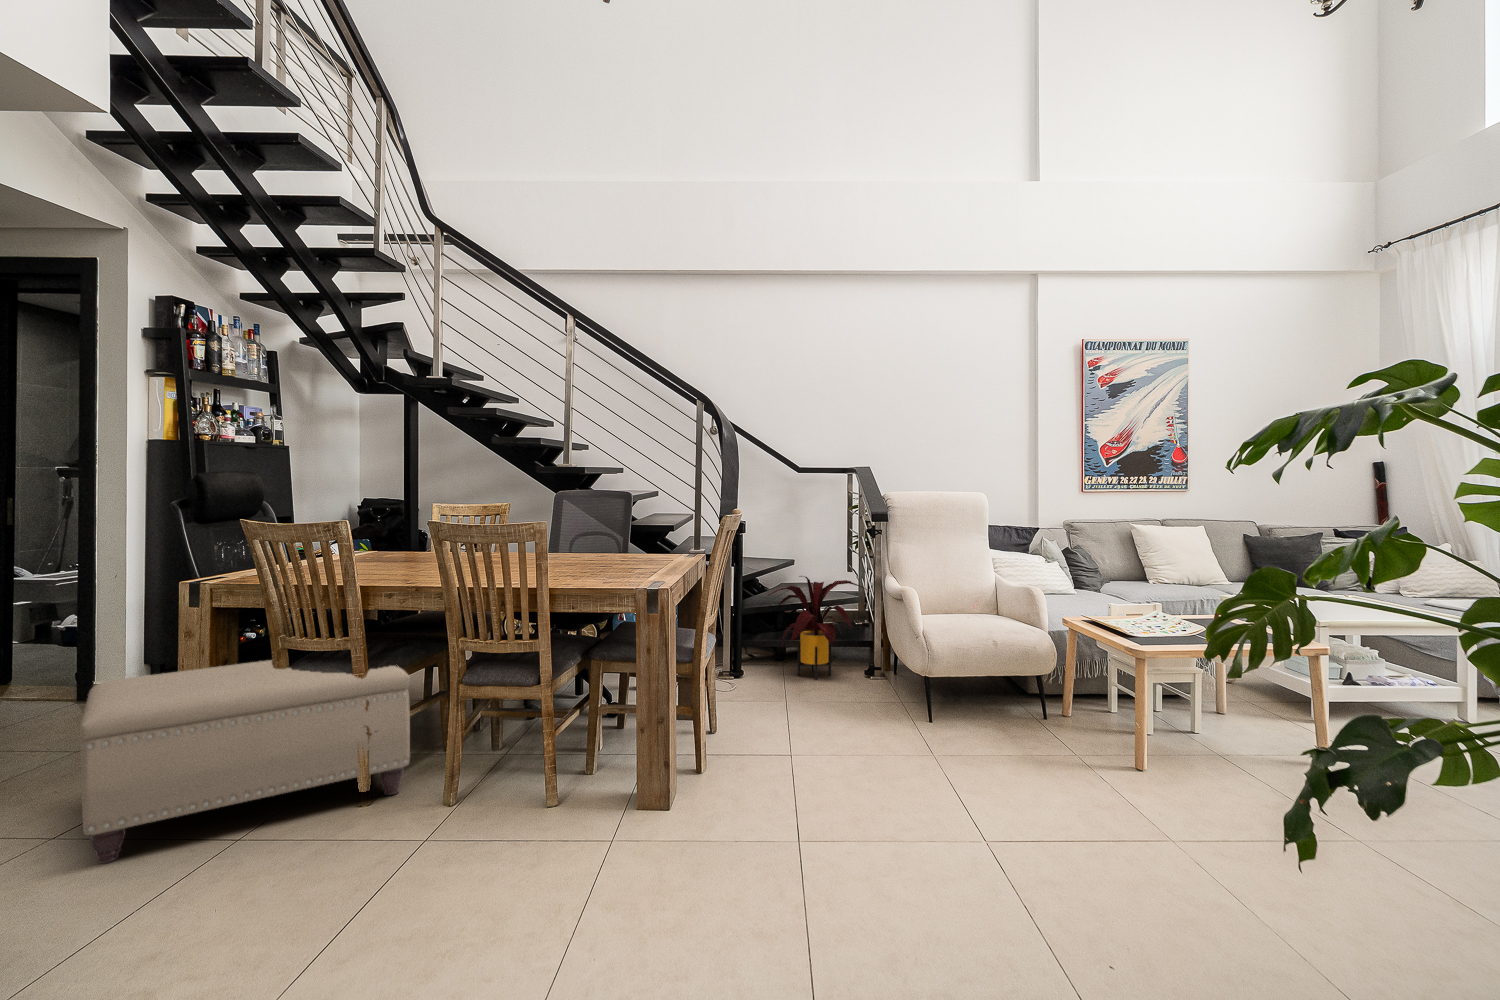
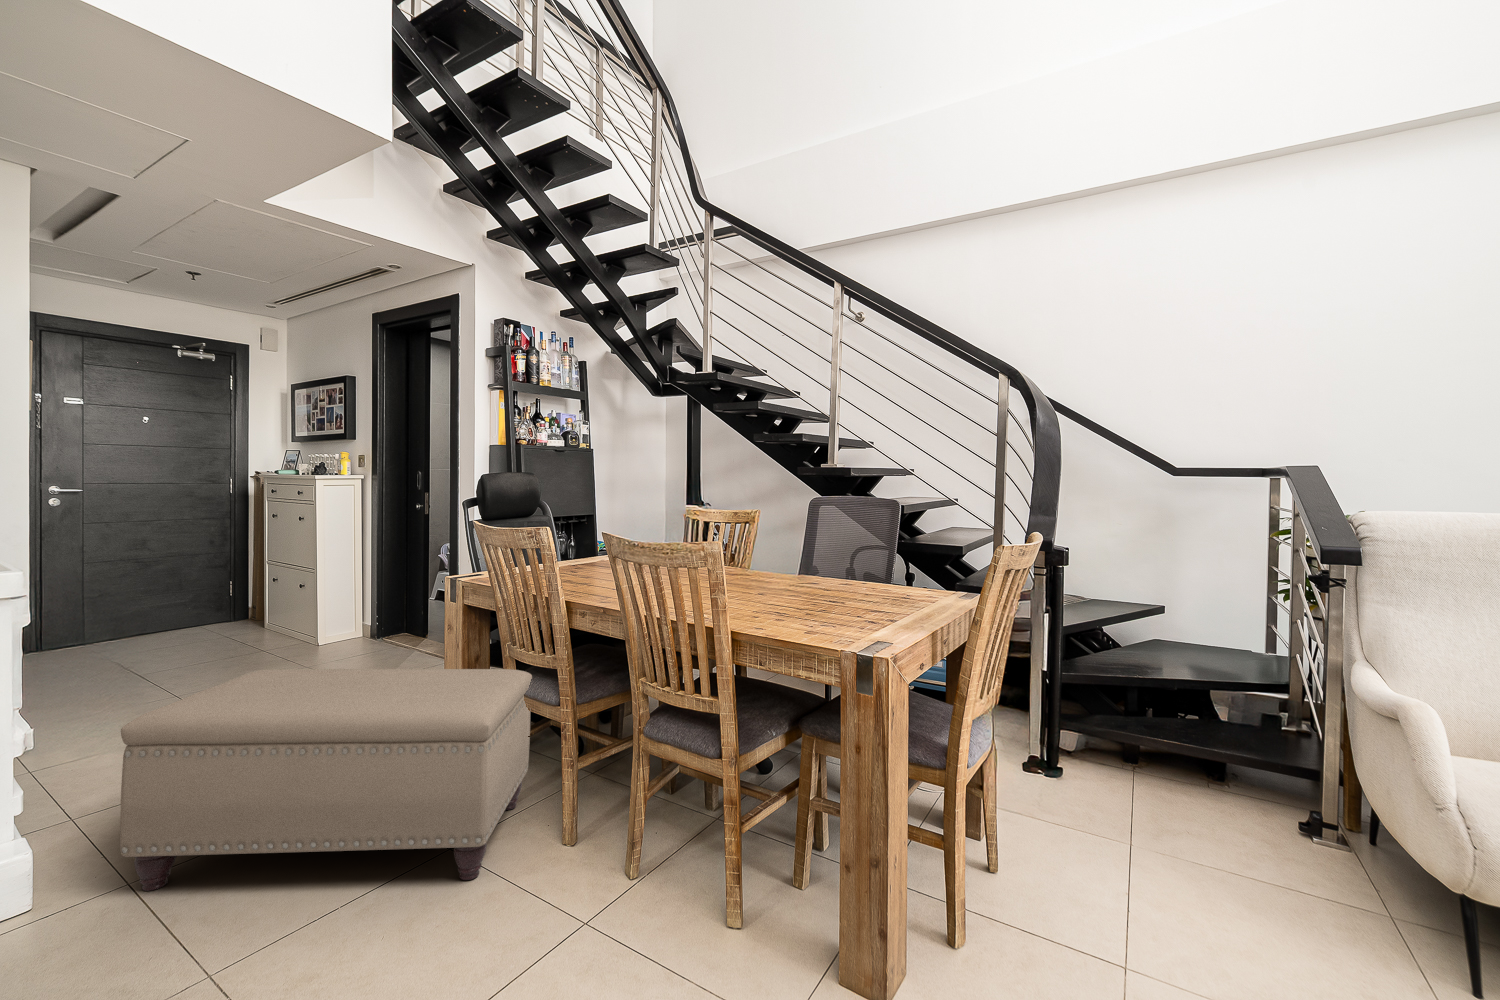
house plant: present [769,576,871,680] -> none [1099,640,1319,820]

